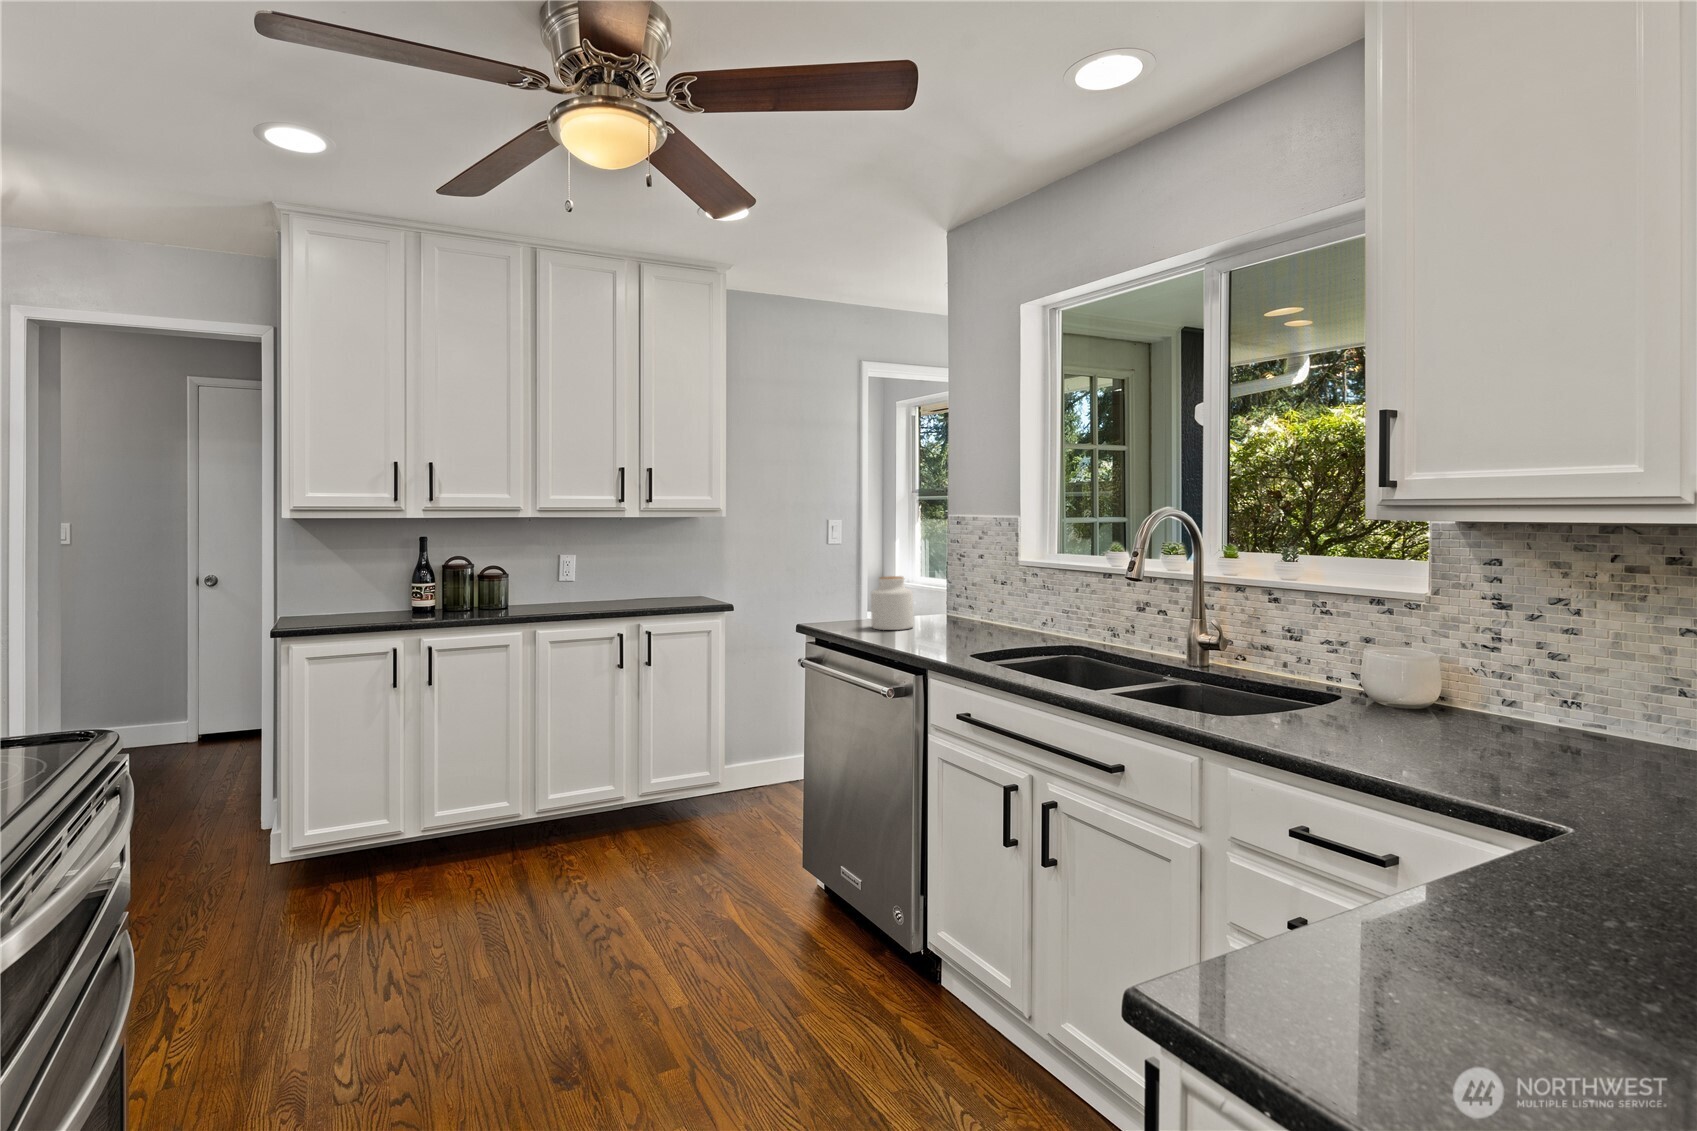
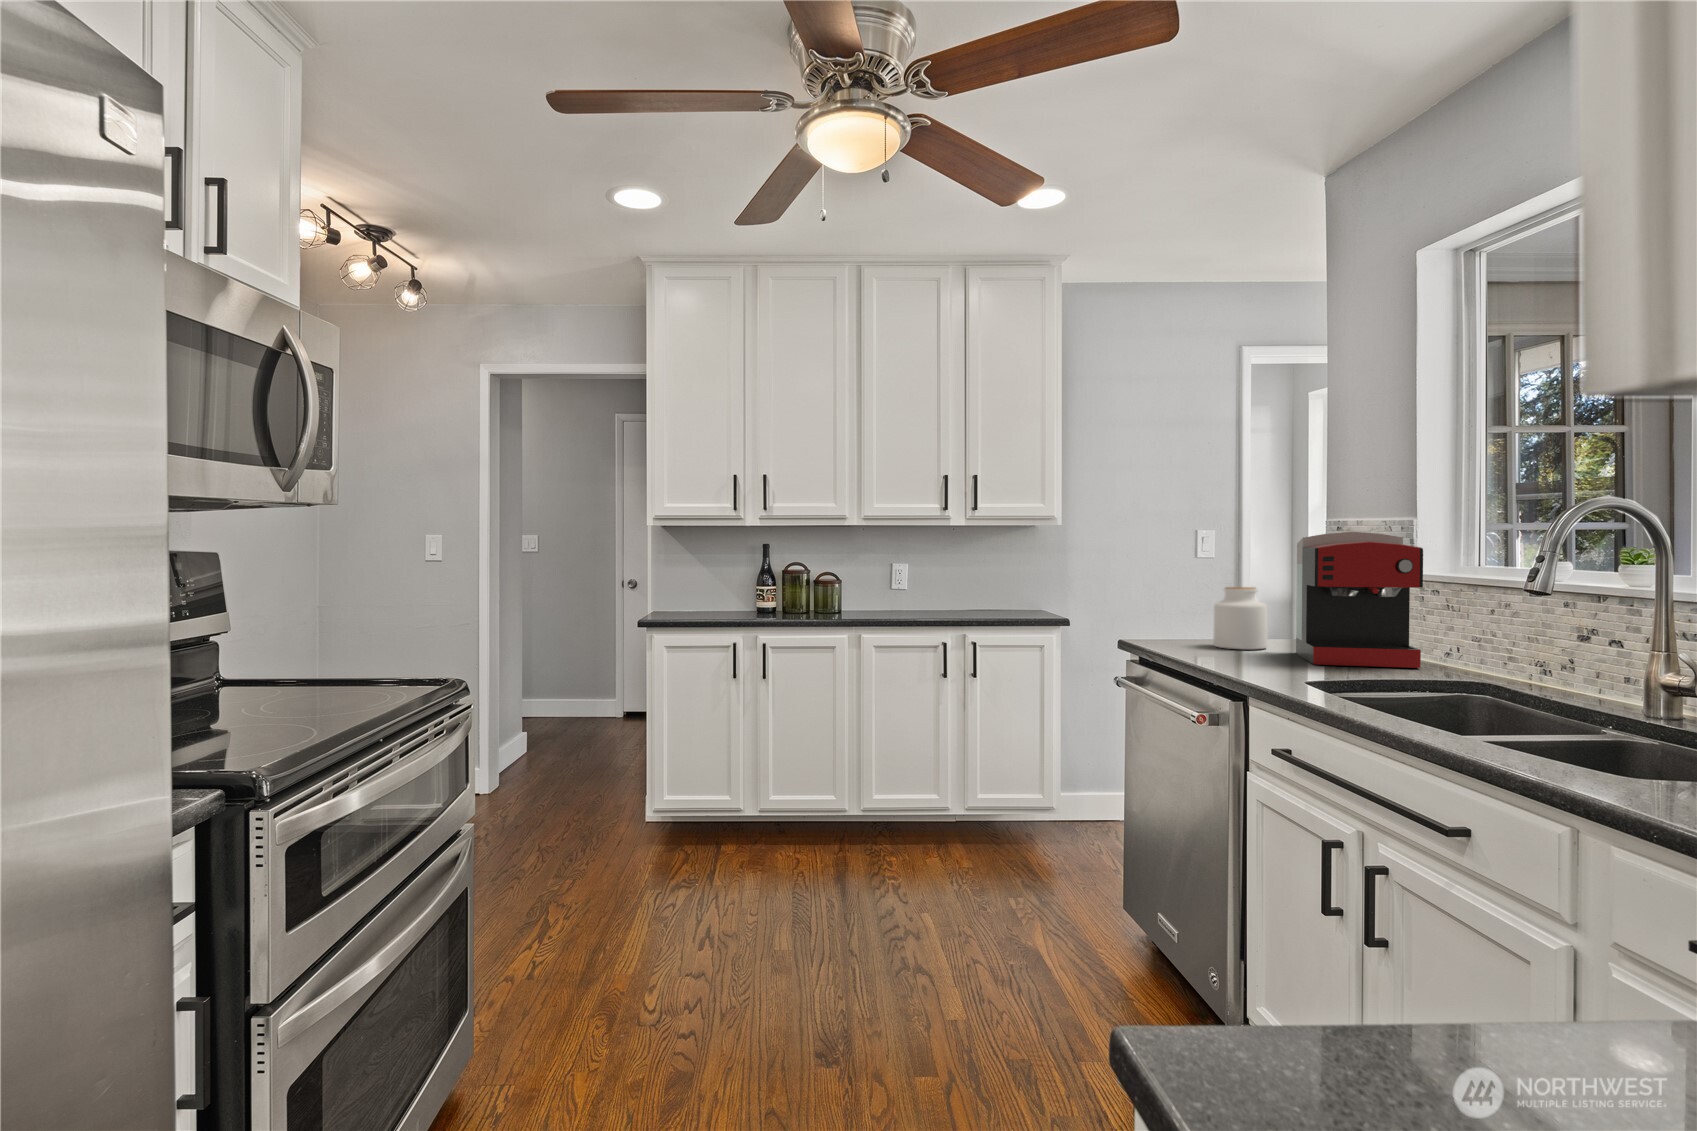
coffee maker: none [935,529,1032,640] -> present [1296,532,1423,668]

